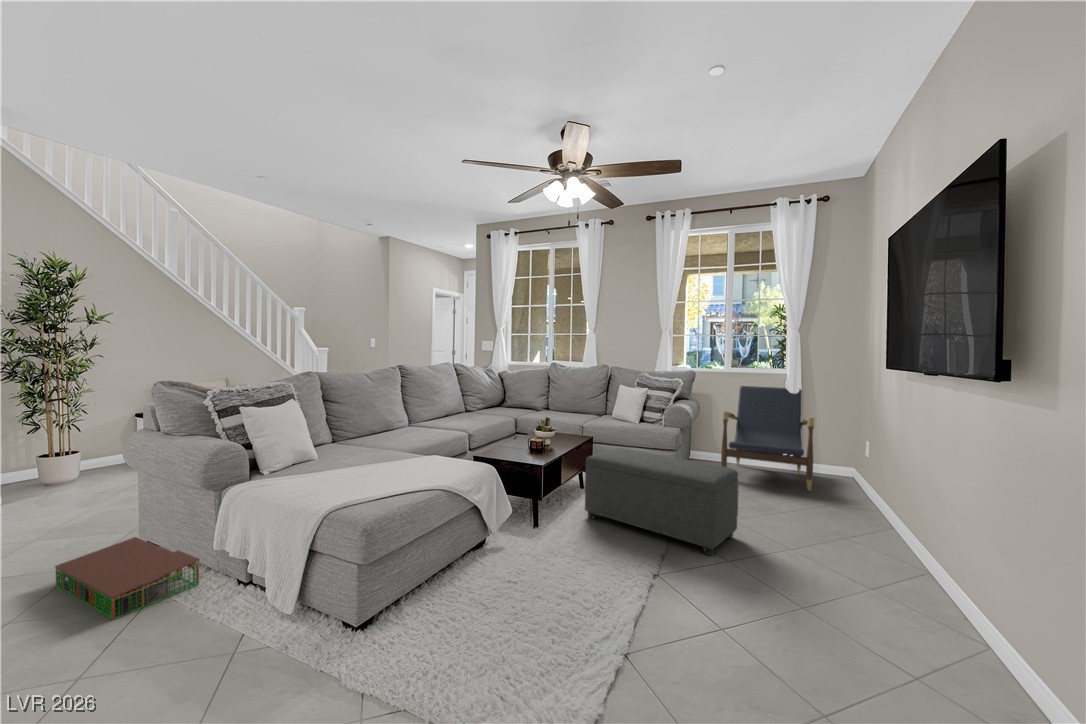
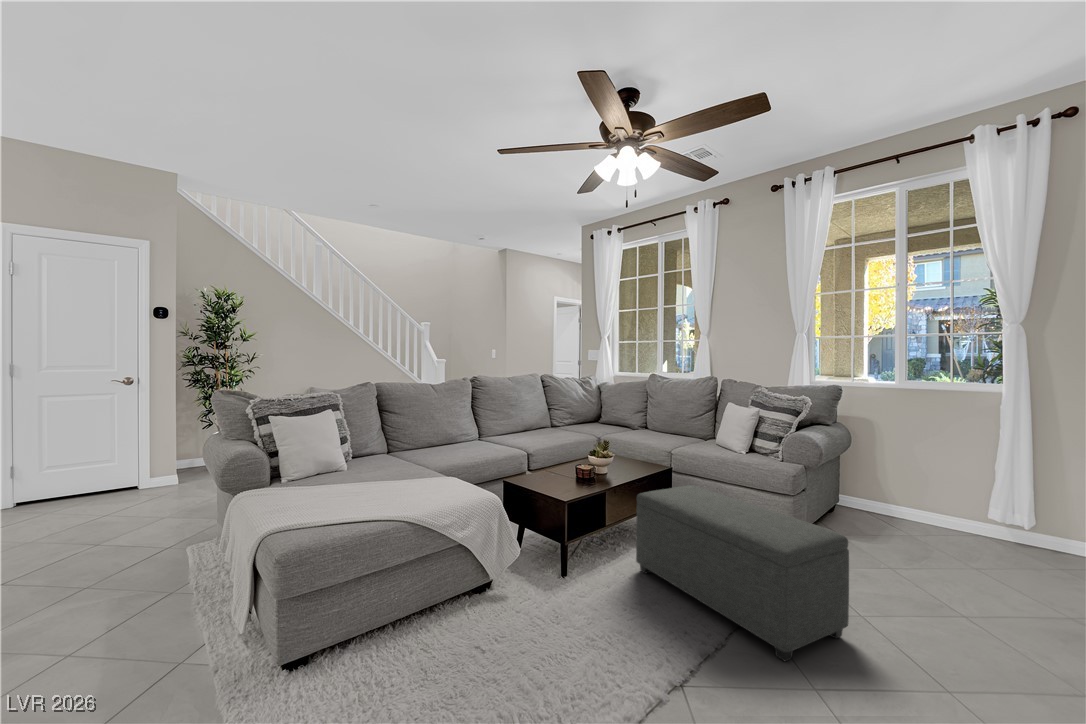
lounge chair: present [721,386,815,491] -> none [874,407,1040,579]
storage bin: present [55,537,200,619] -> none [127,530,215,607]

